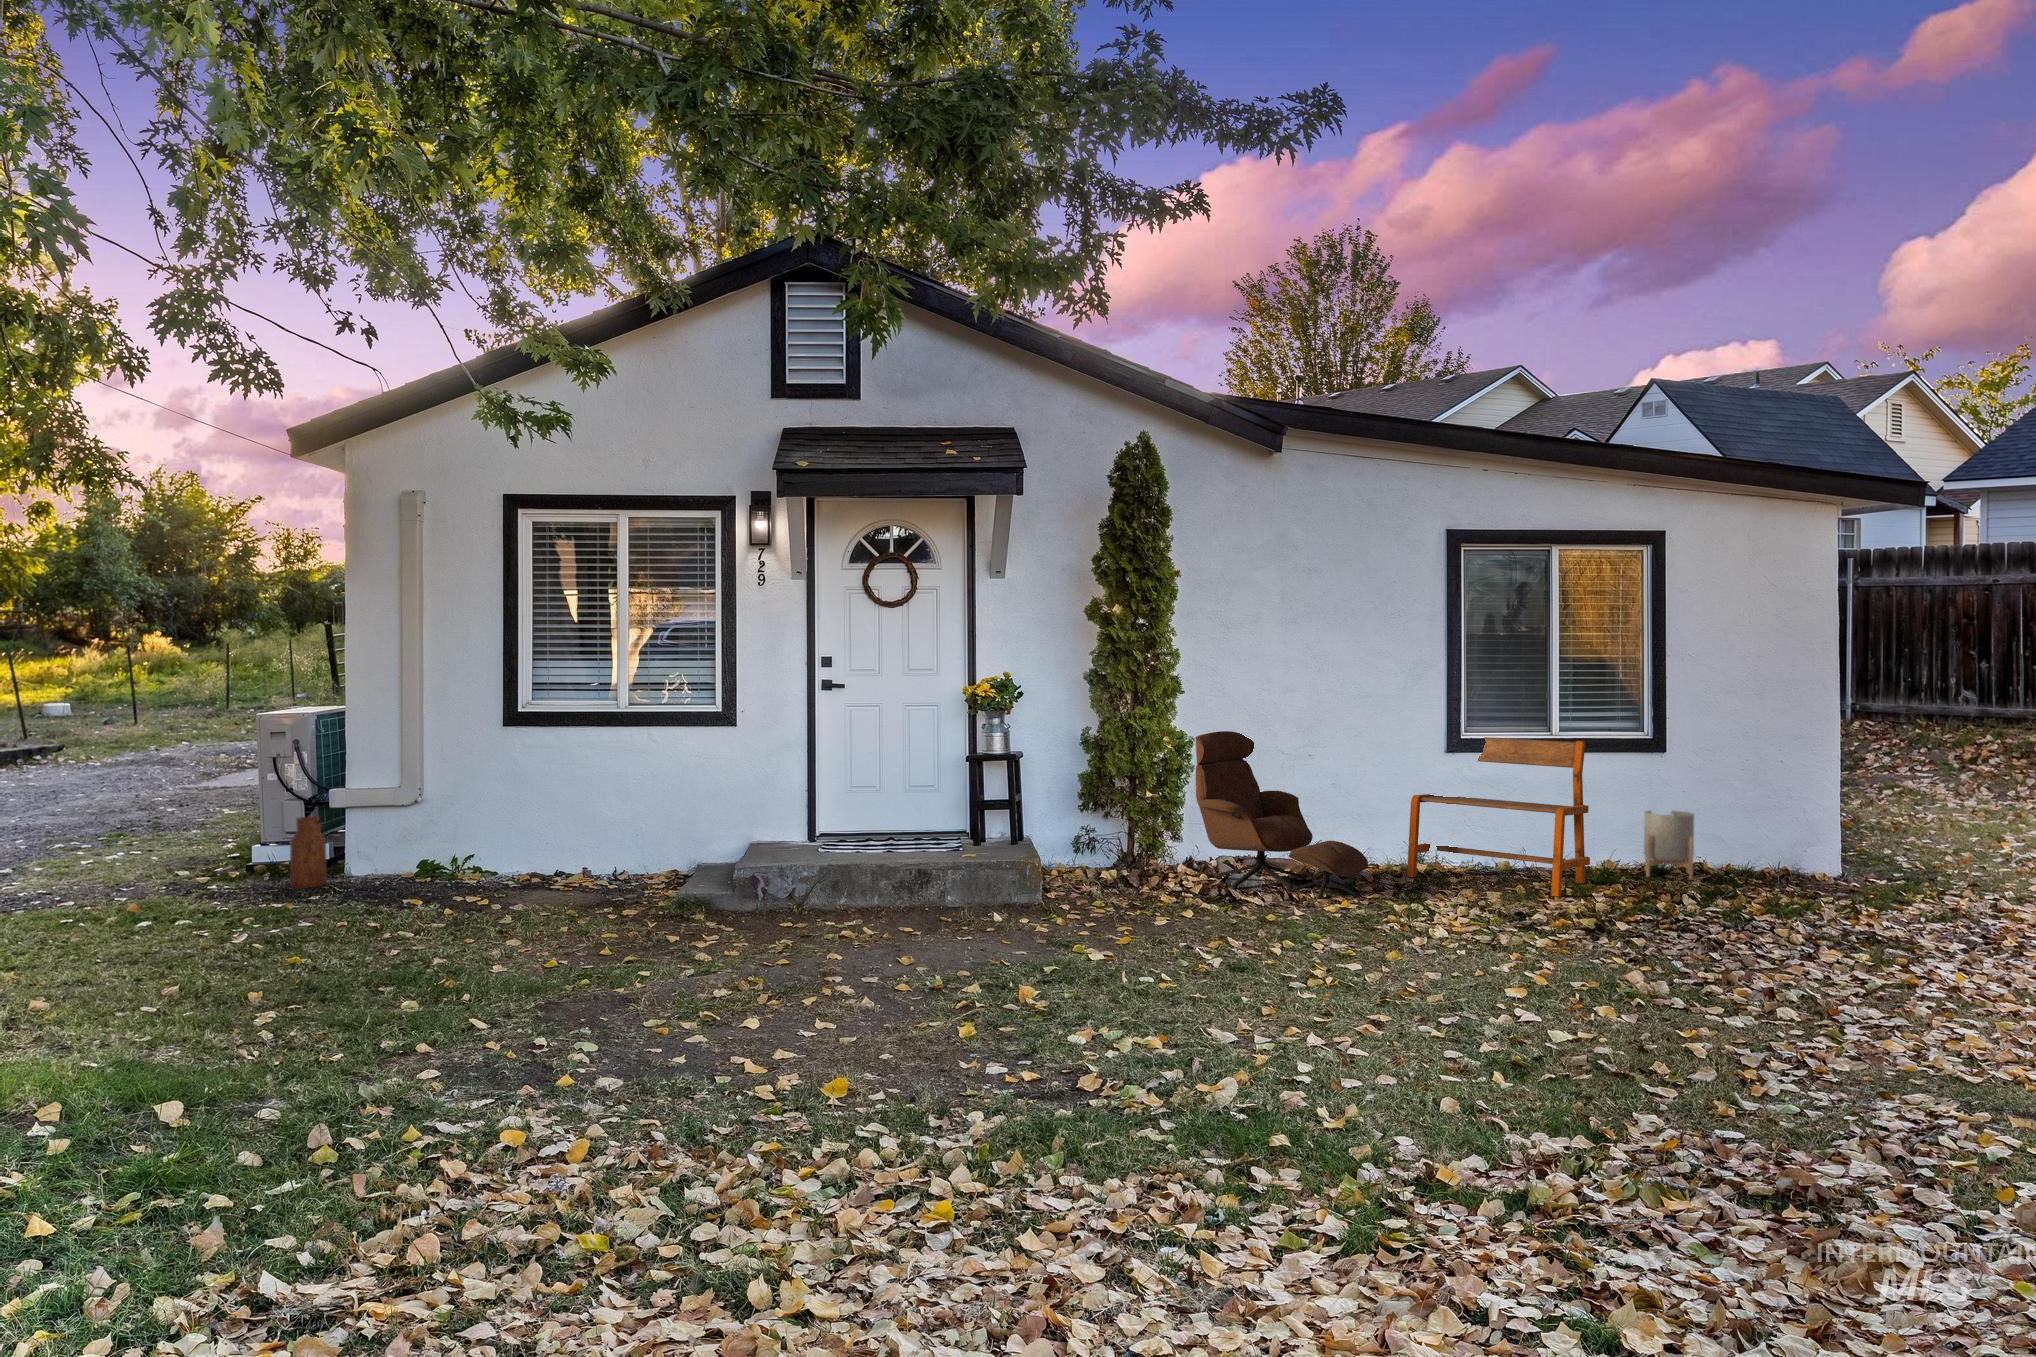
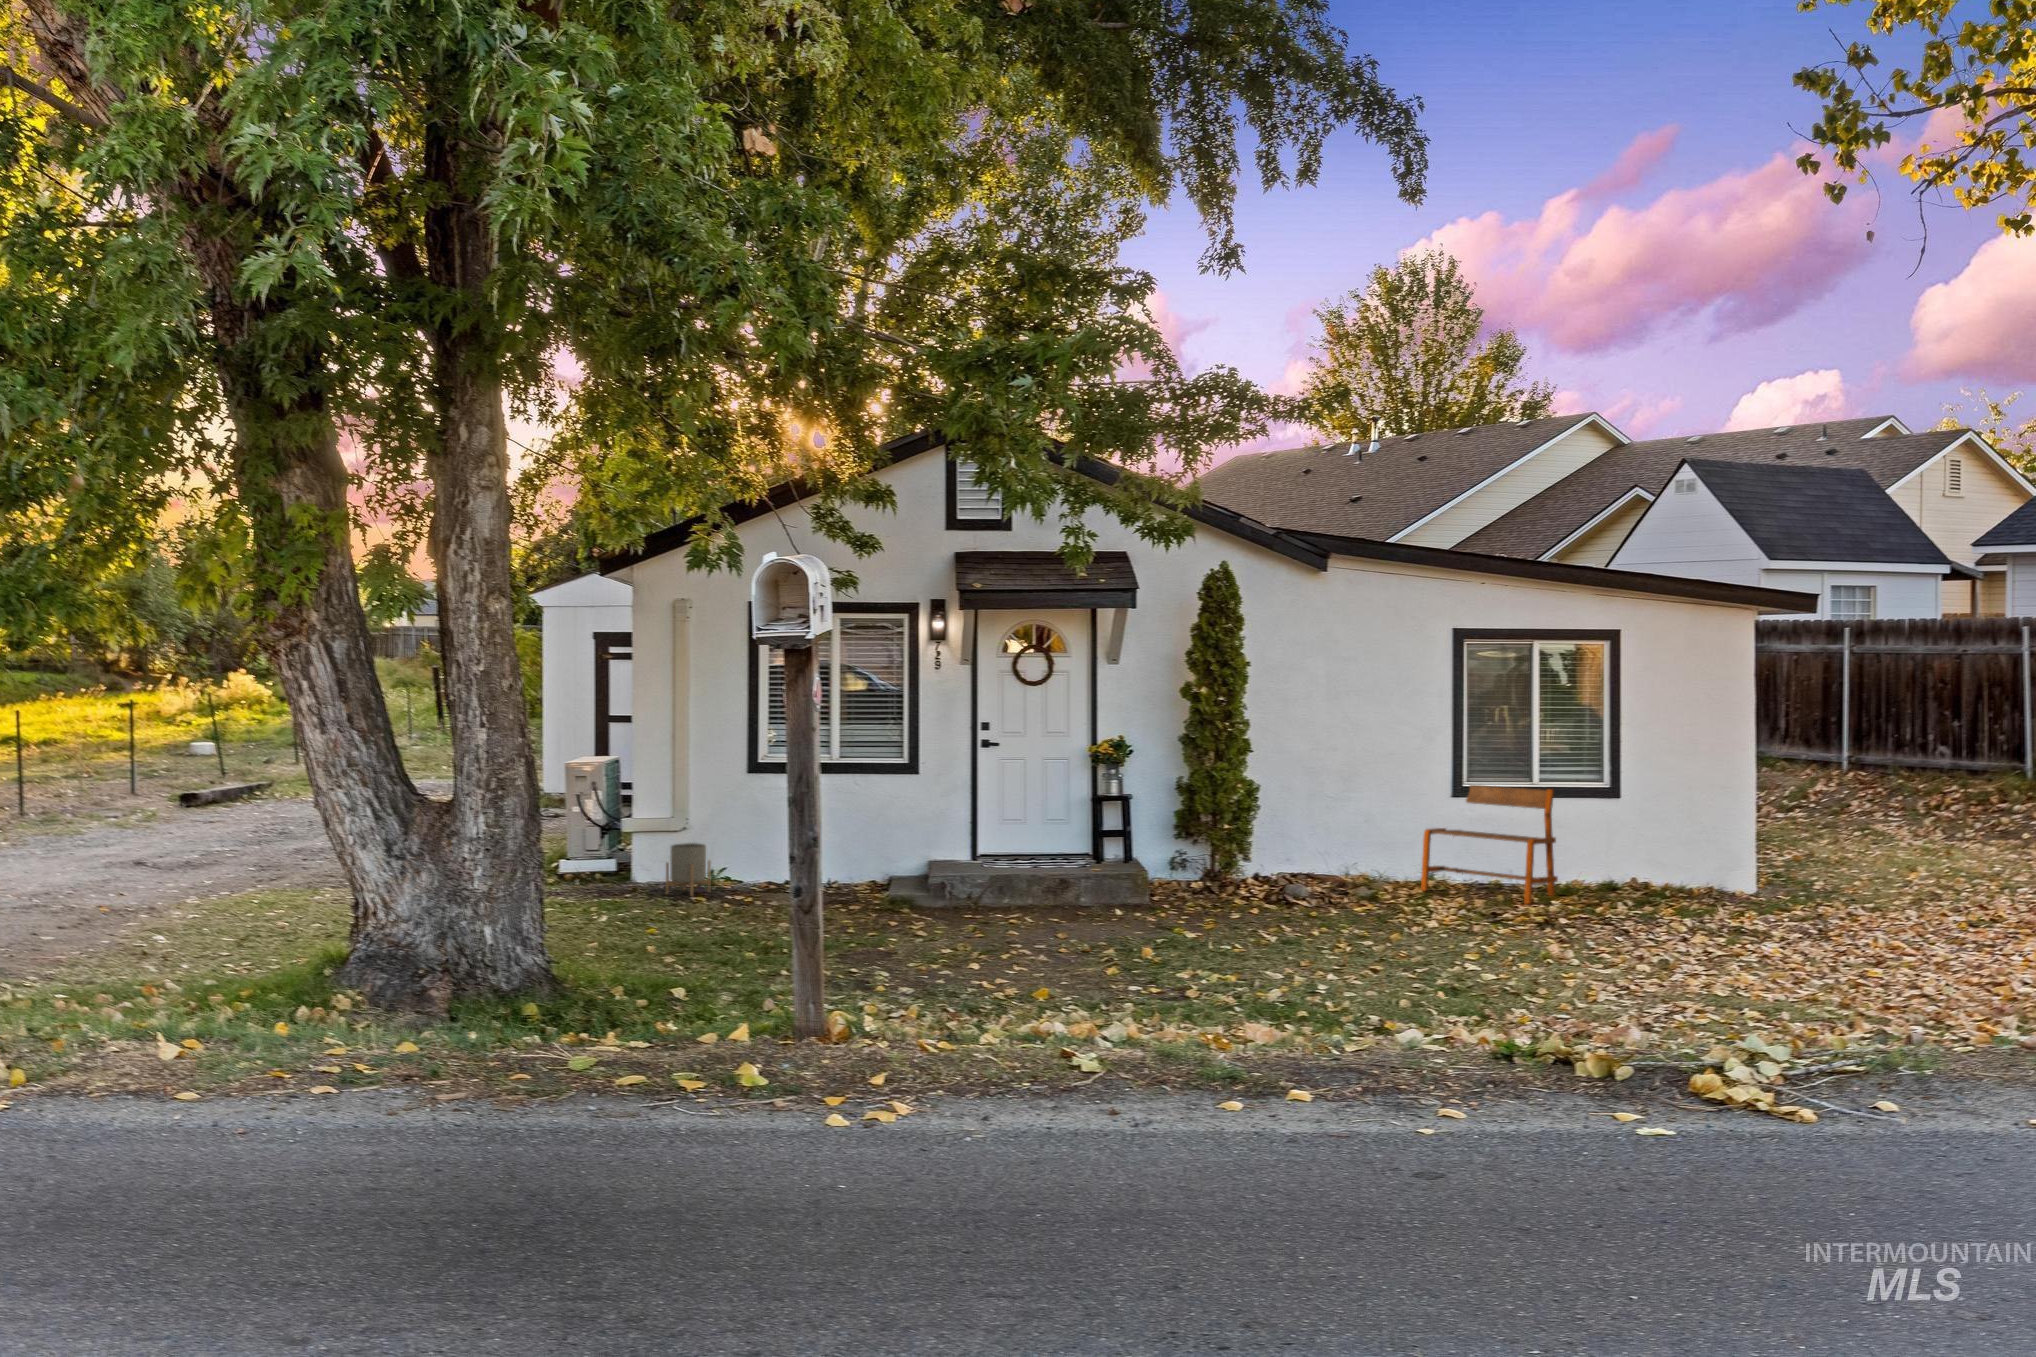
lounge chair: present [1195,731,1368,898] -> none [1260,780,1389,903]
planter: present [1644,811,1694,880] -> present [666,843,711,896]
watering can: present [290,817,327,889] -> none [601,837,628,889]

